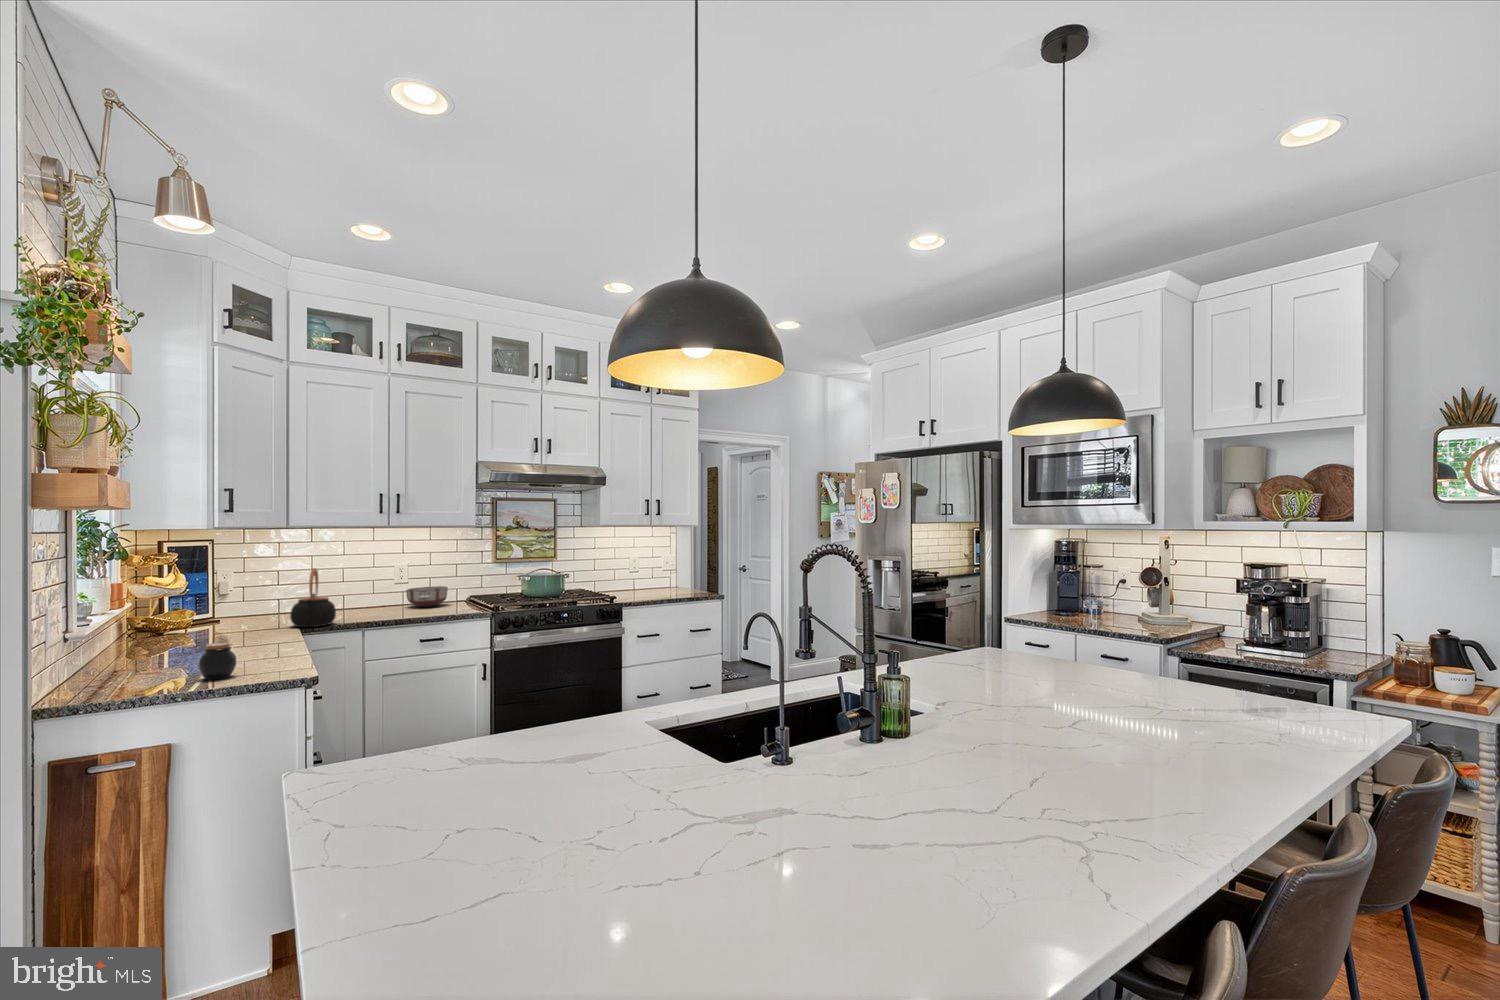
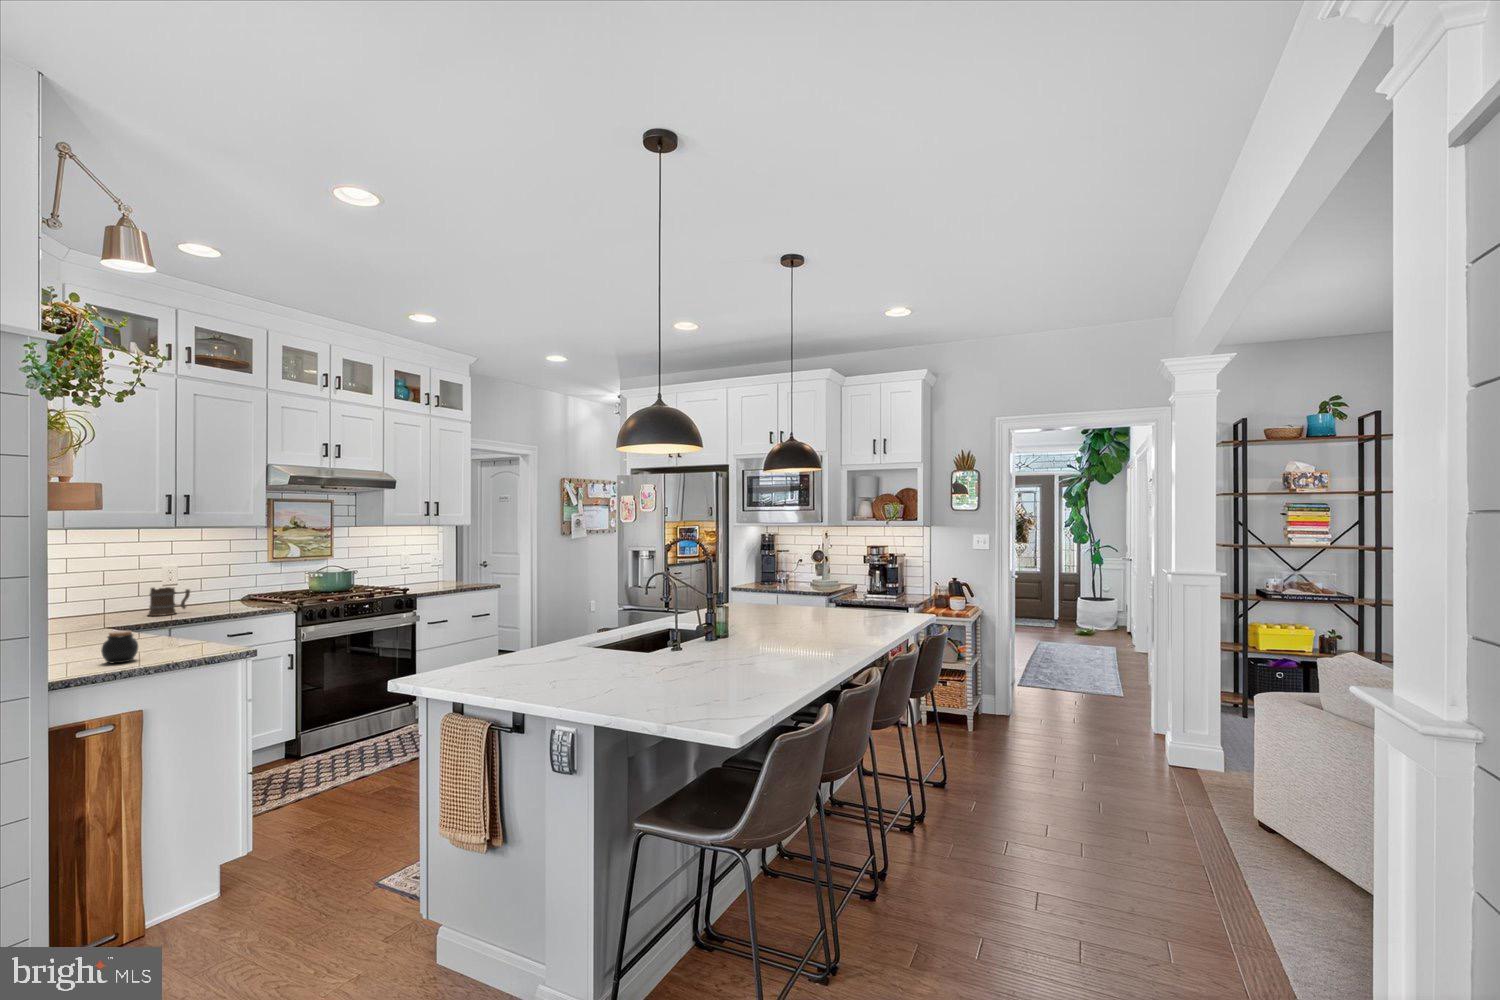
teapot: present [290,568,336,627] -> none [88,568,140,626]
ceramic bowl: present [406,586,448,607] -> none [190,584,236,604]
mug: none [353,589,392,618] -> present [148,587,190,616]

